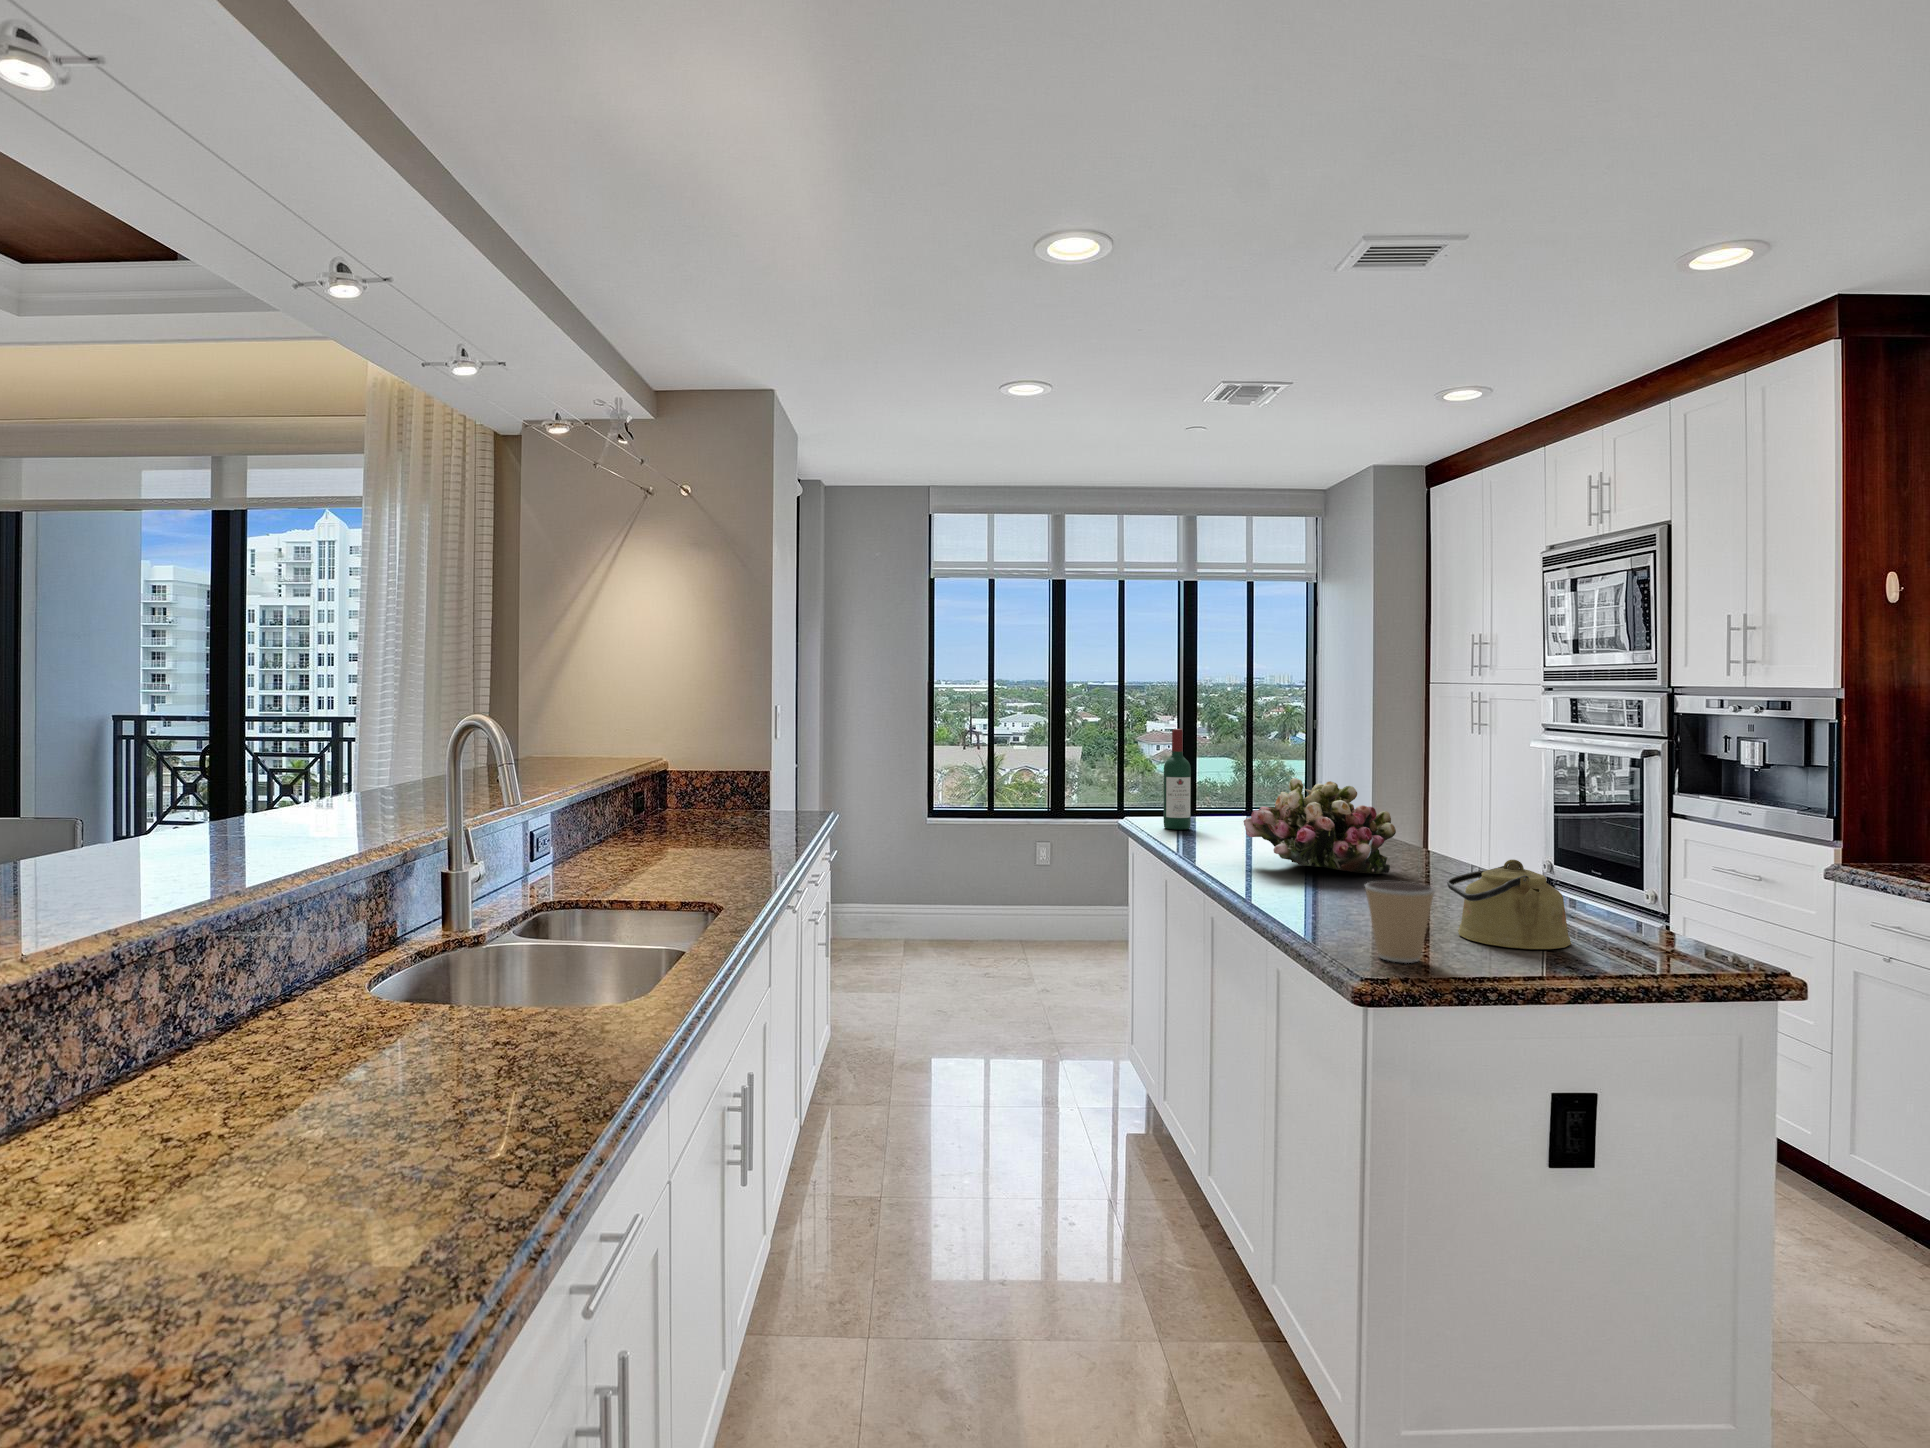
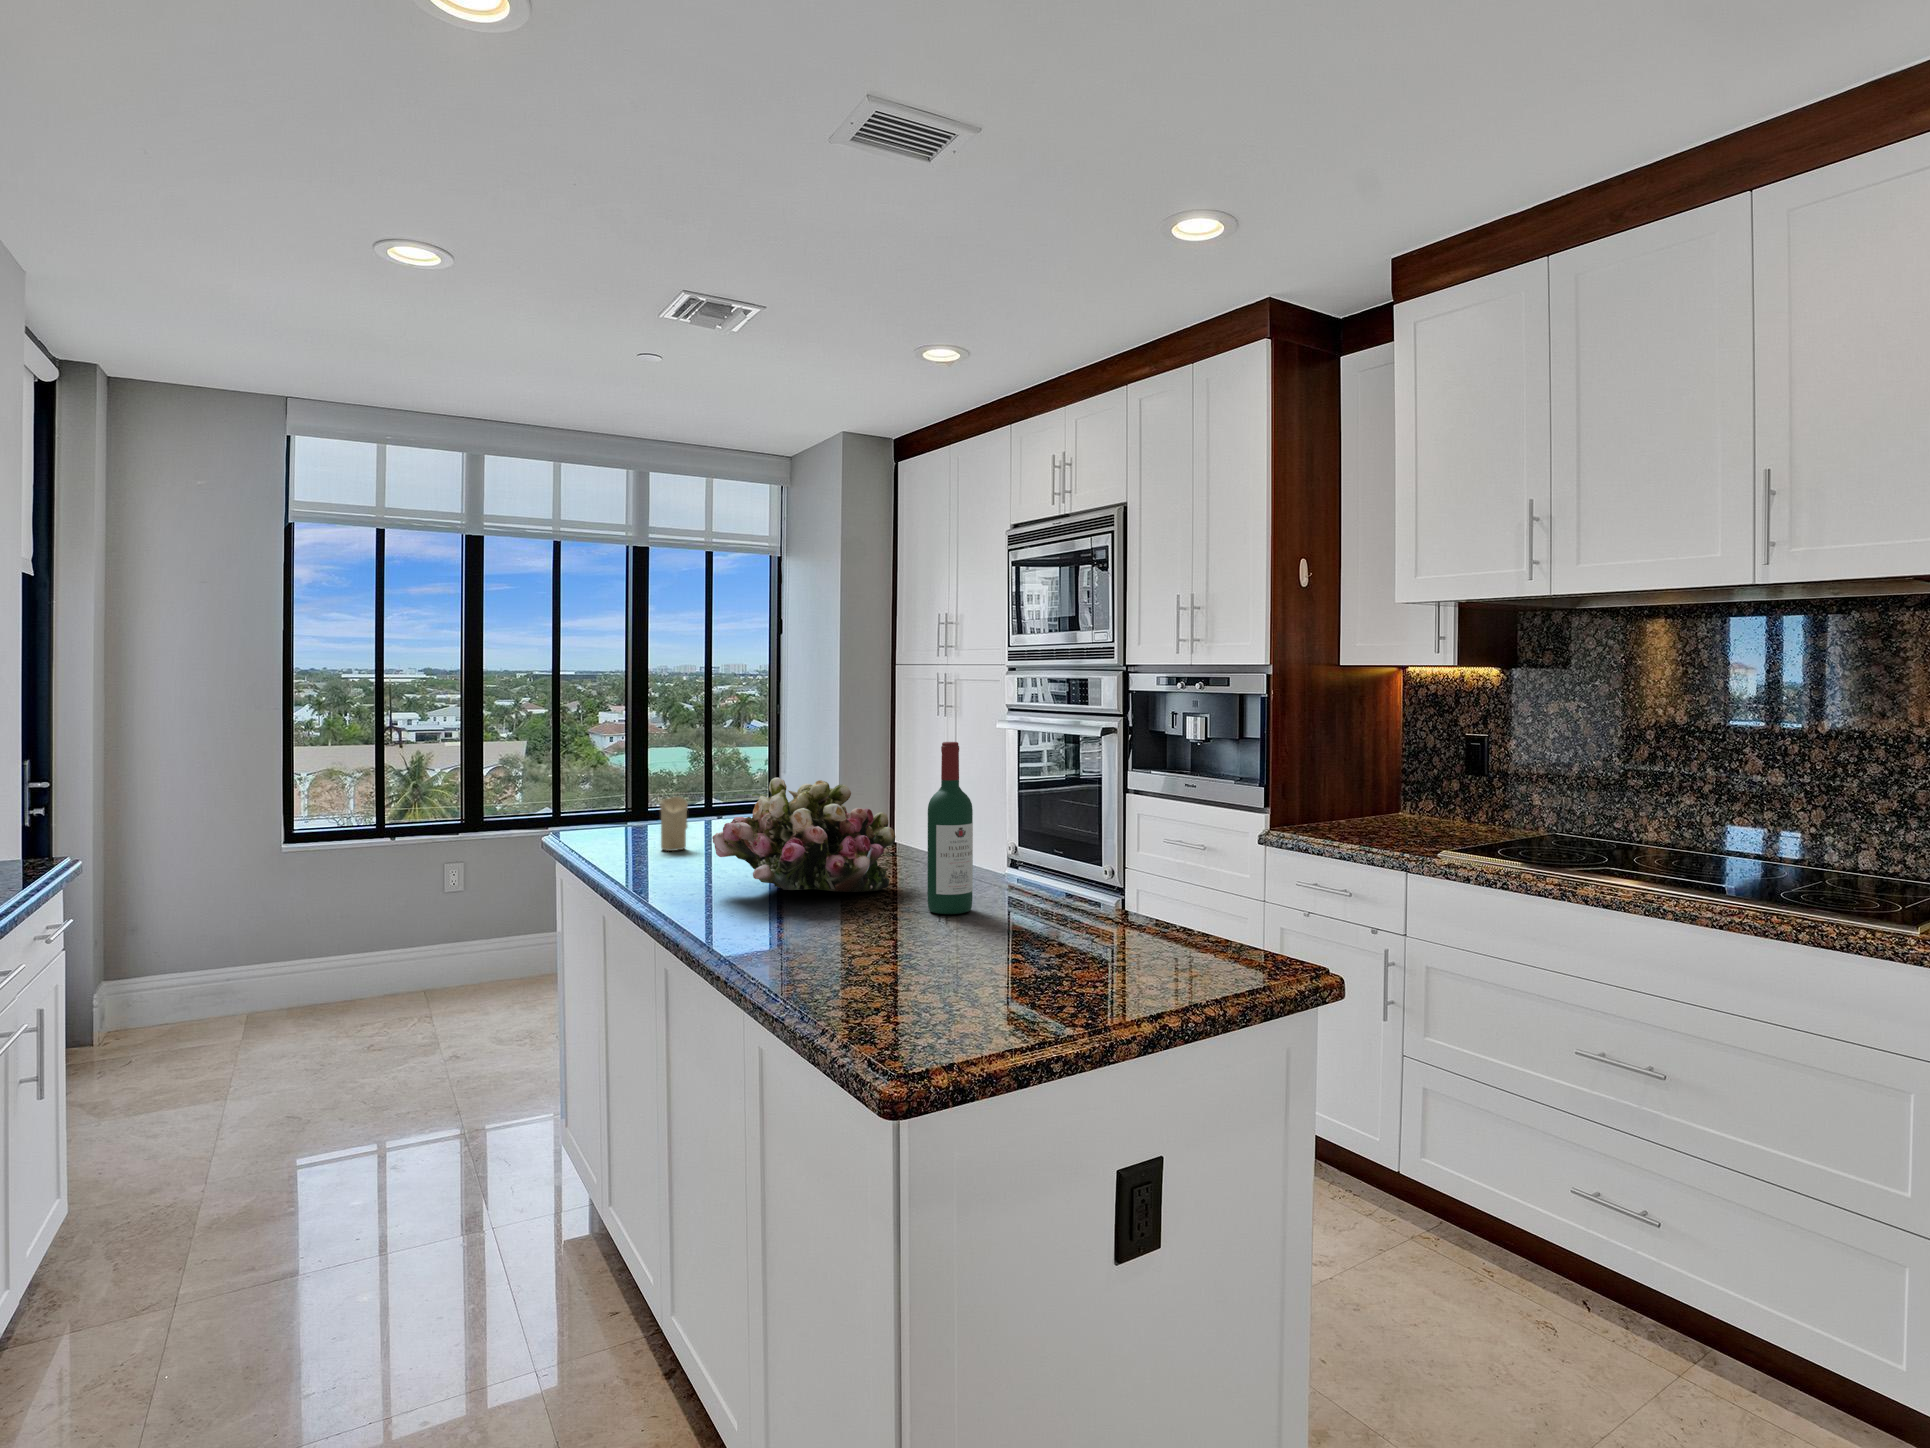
wine bottle: present [1164,729,1191,830] -> present [928,742,973,914]
candle: none [1205,792,1227,834] -> present [660,796,688,851]
kettle: present [1447,860,1571,949] -> none [975,872,1114,985]
coffee cup: present [1365,881,1434,963] -> none [889,919,979,1034]

